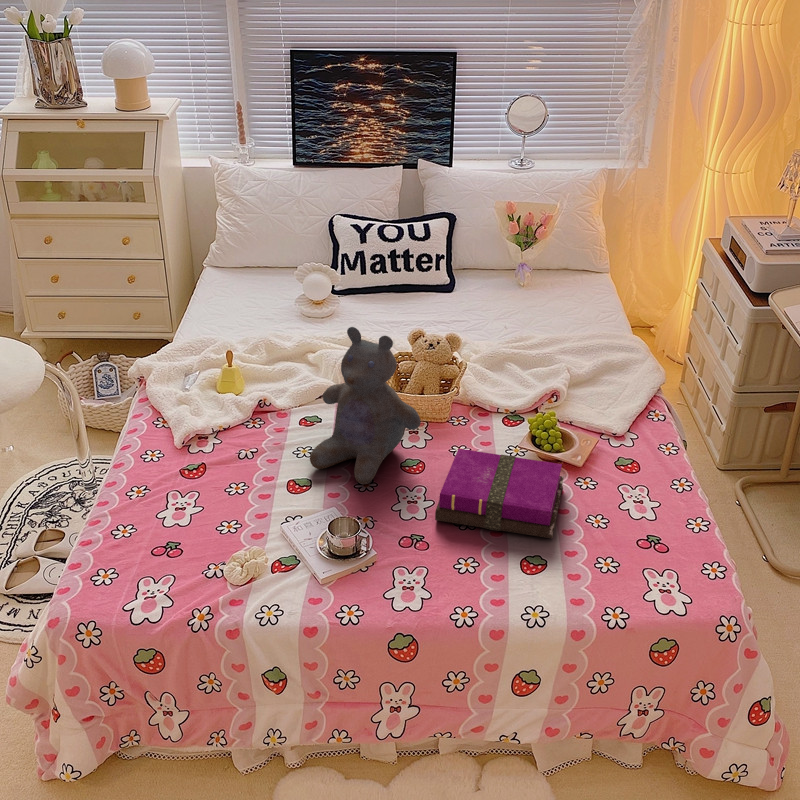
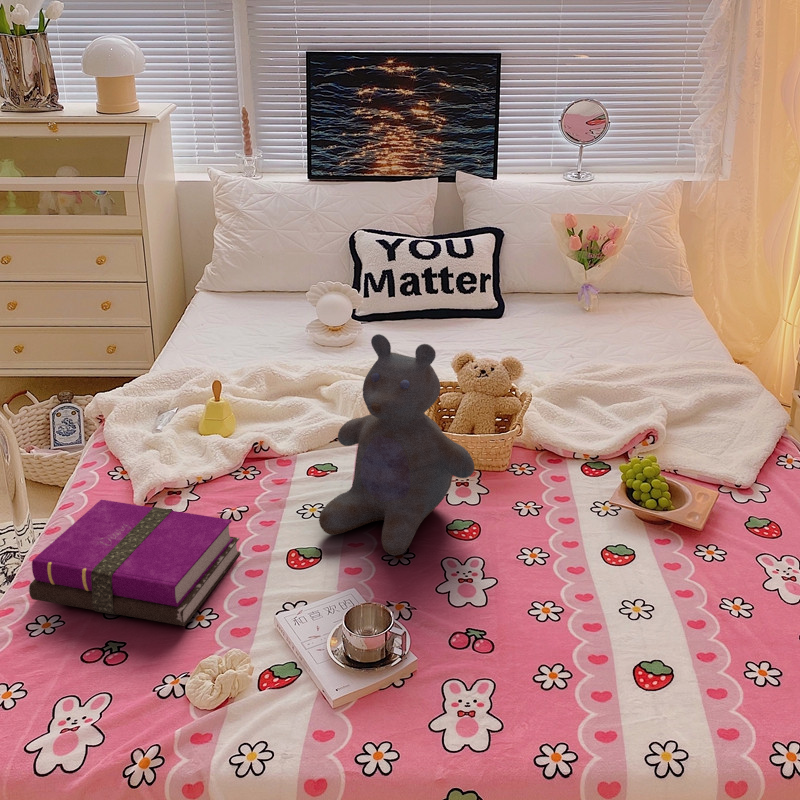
notebook: present [435,449,564,539] -> present [29,500,241,626]

